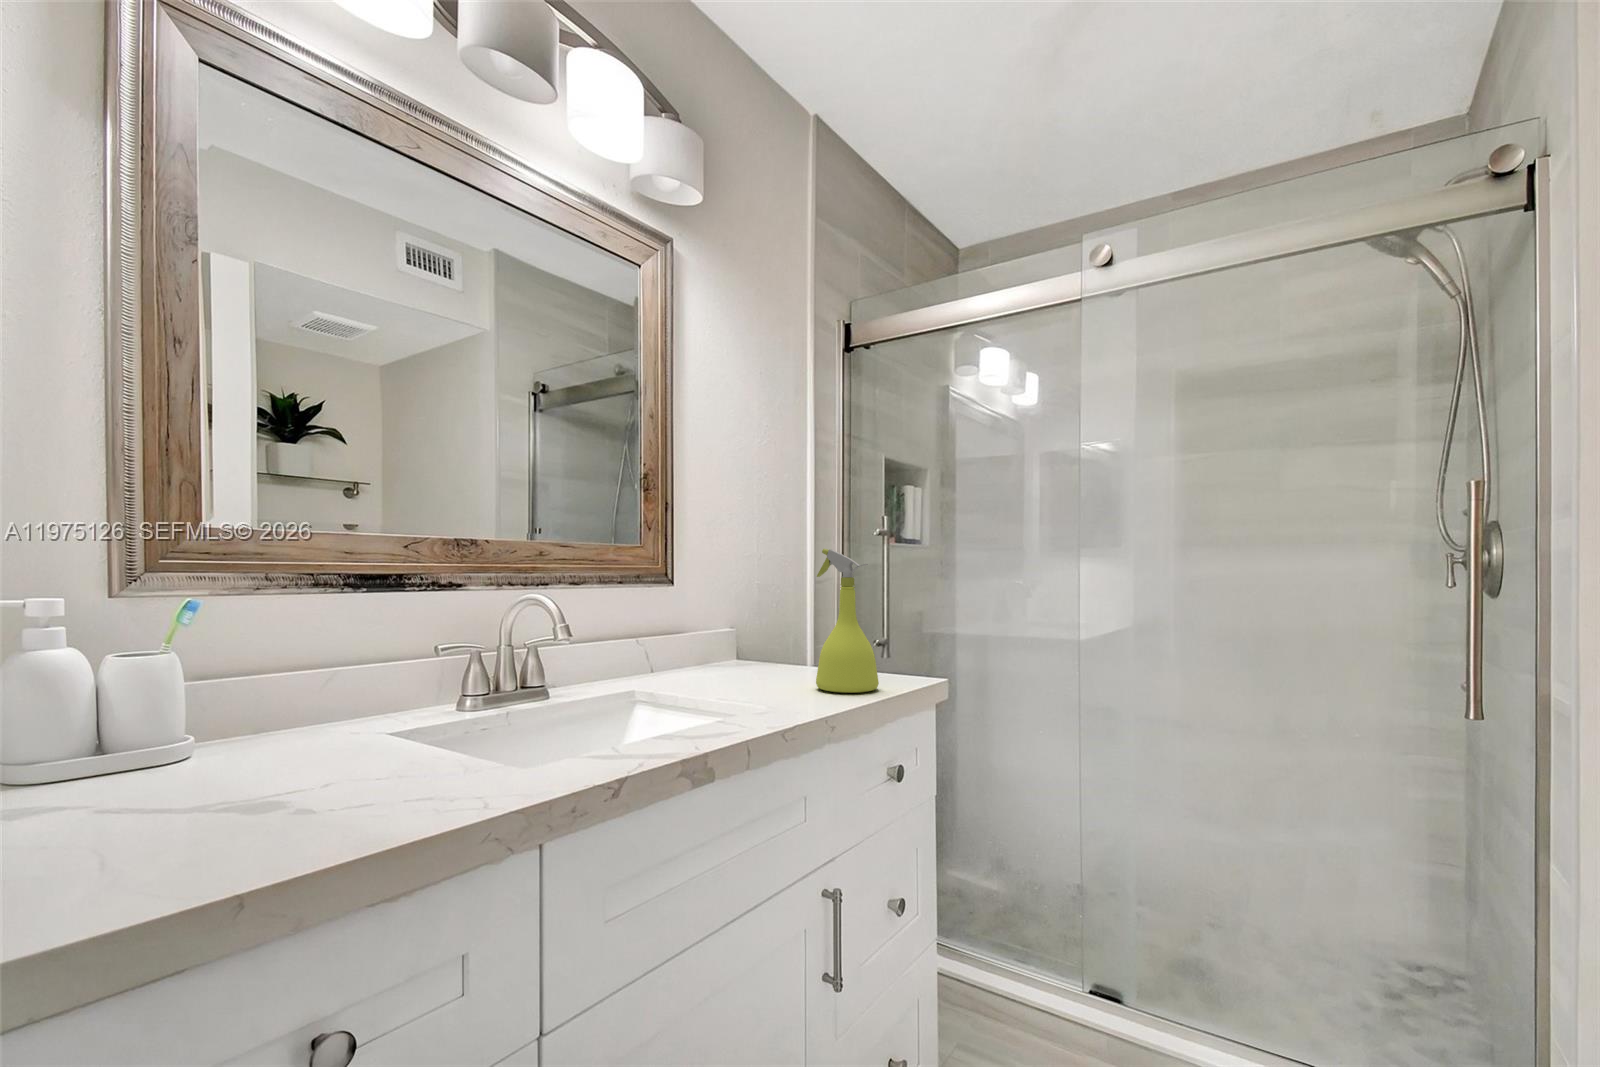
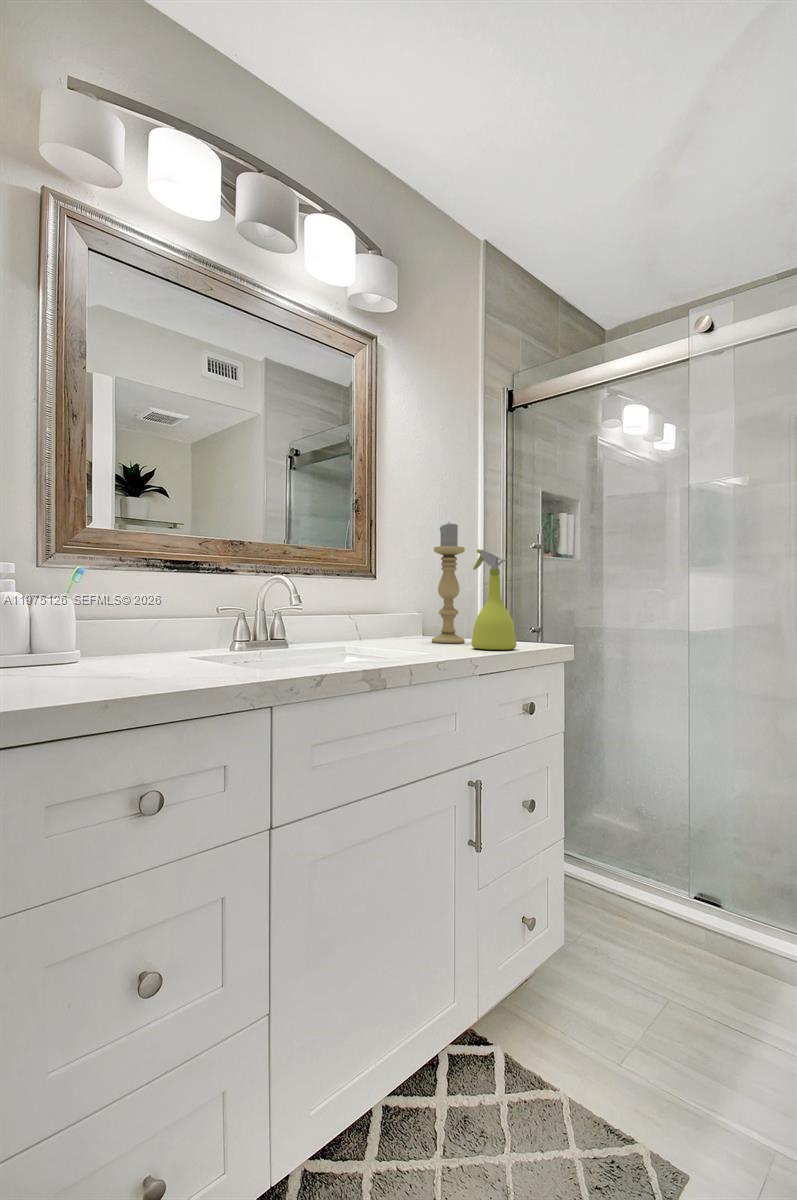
candle holder: none [753,504,799,675] -> present [432,523,465,643]

